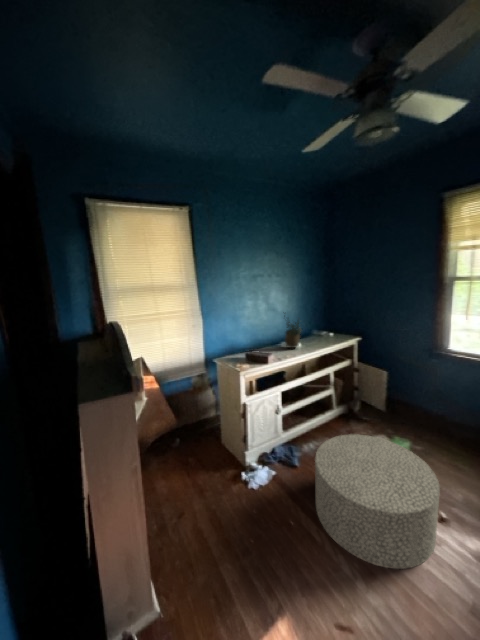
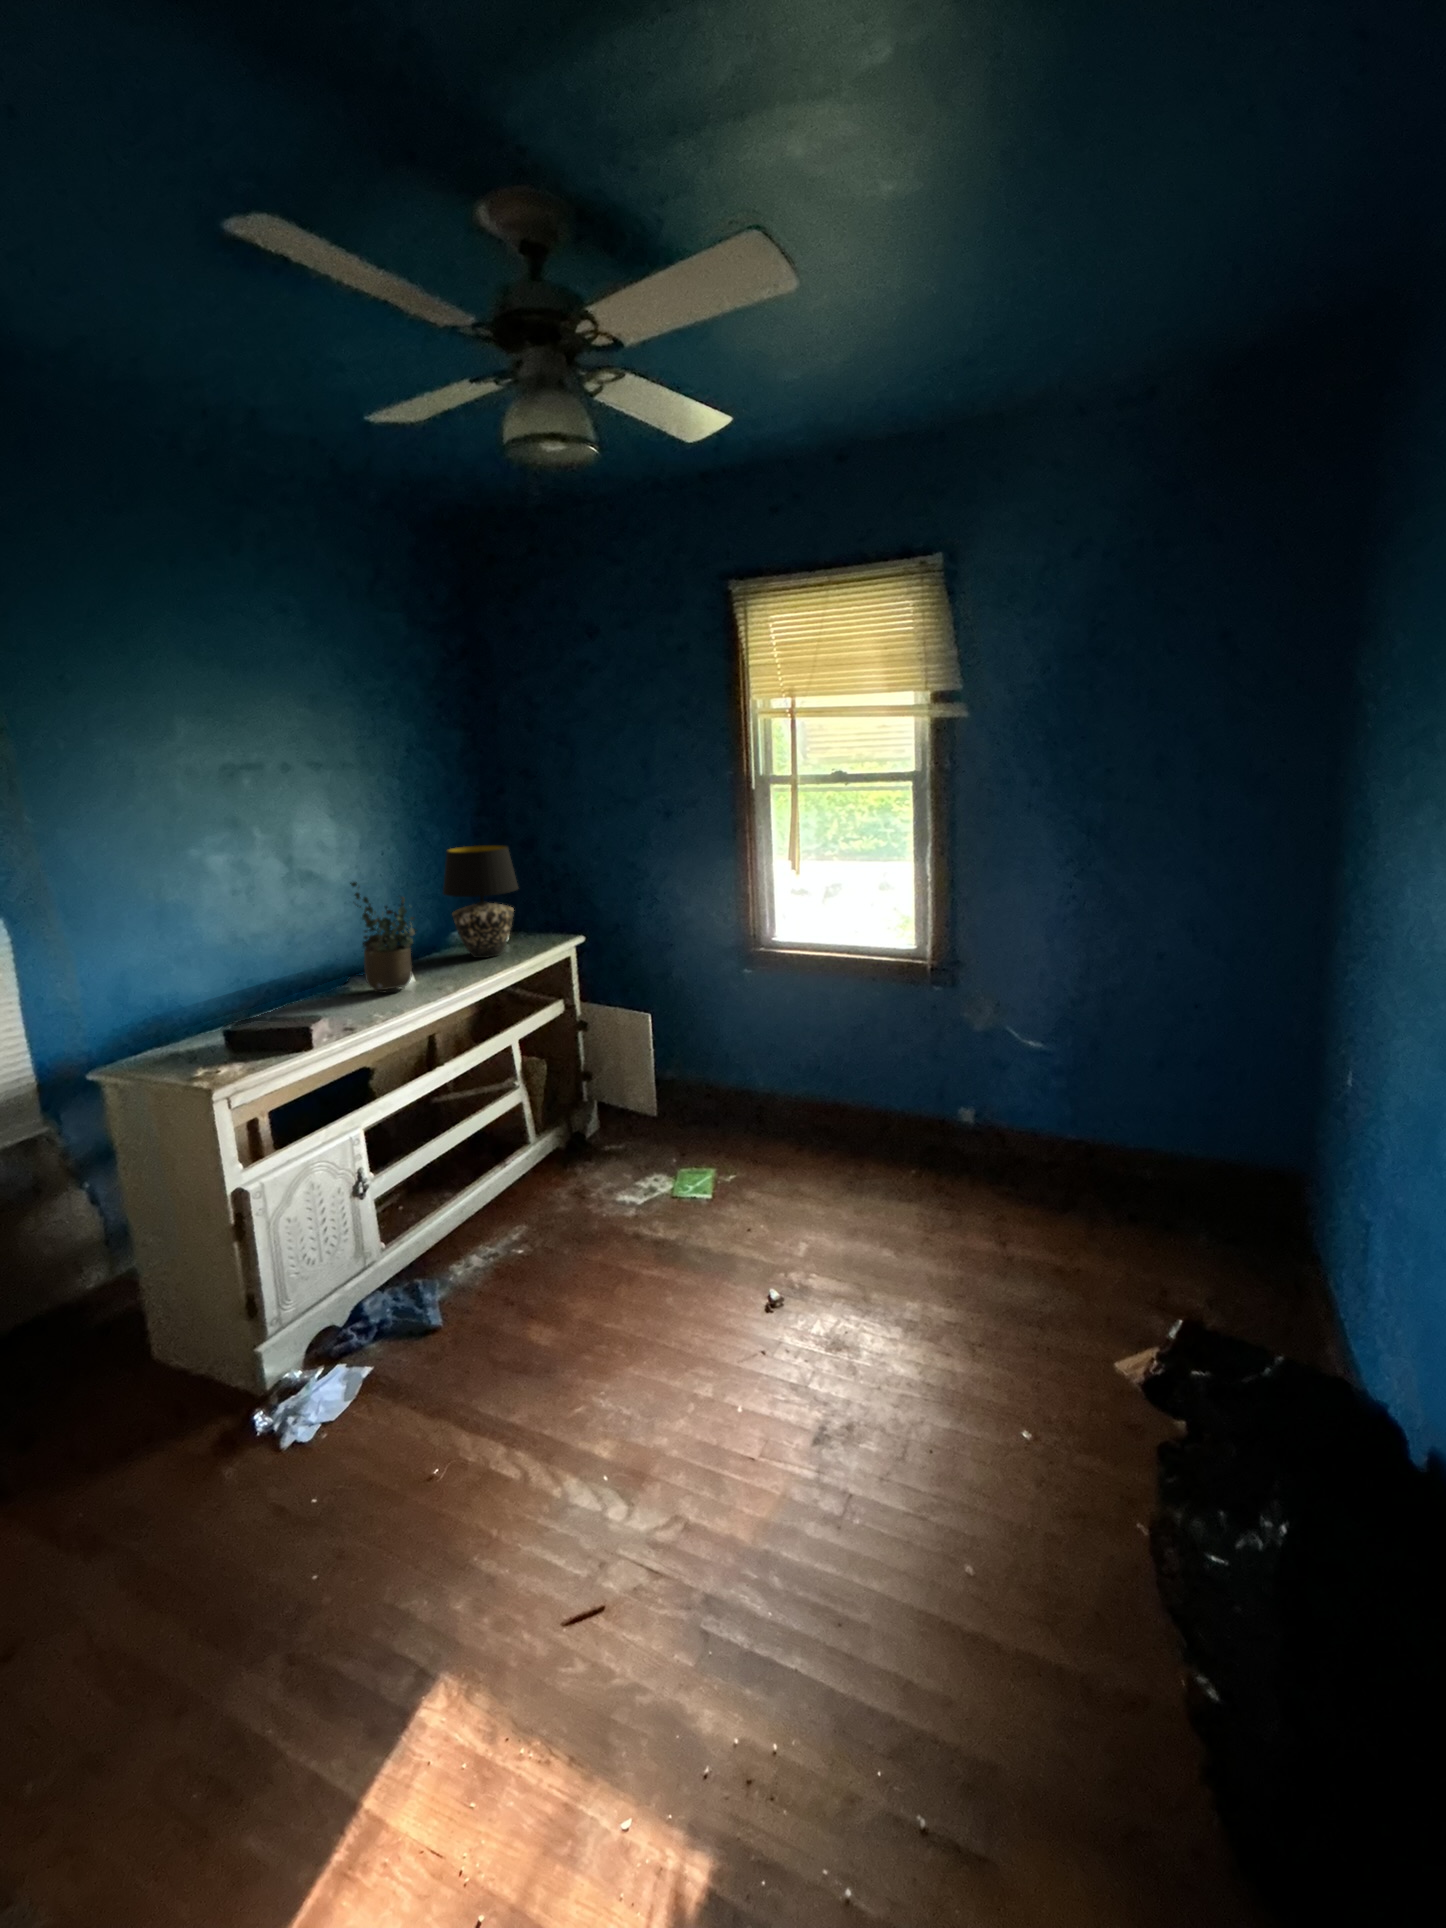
table lamp: none [311,302,338,341] -> present [443,845,518,958]
ottoman: present [315,434,440,569] -> none [487,1176,763,1472]

